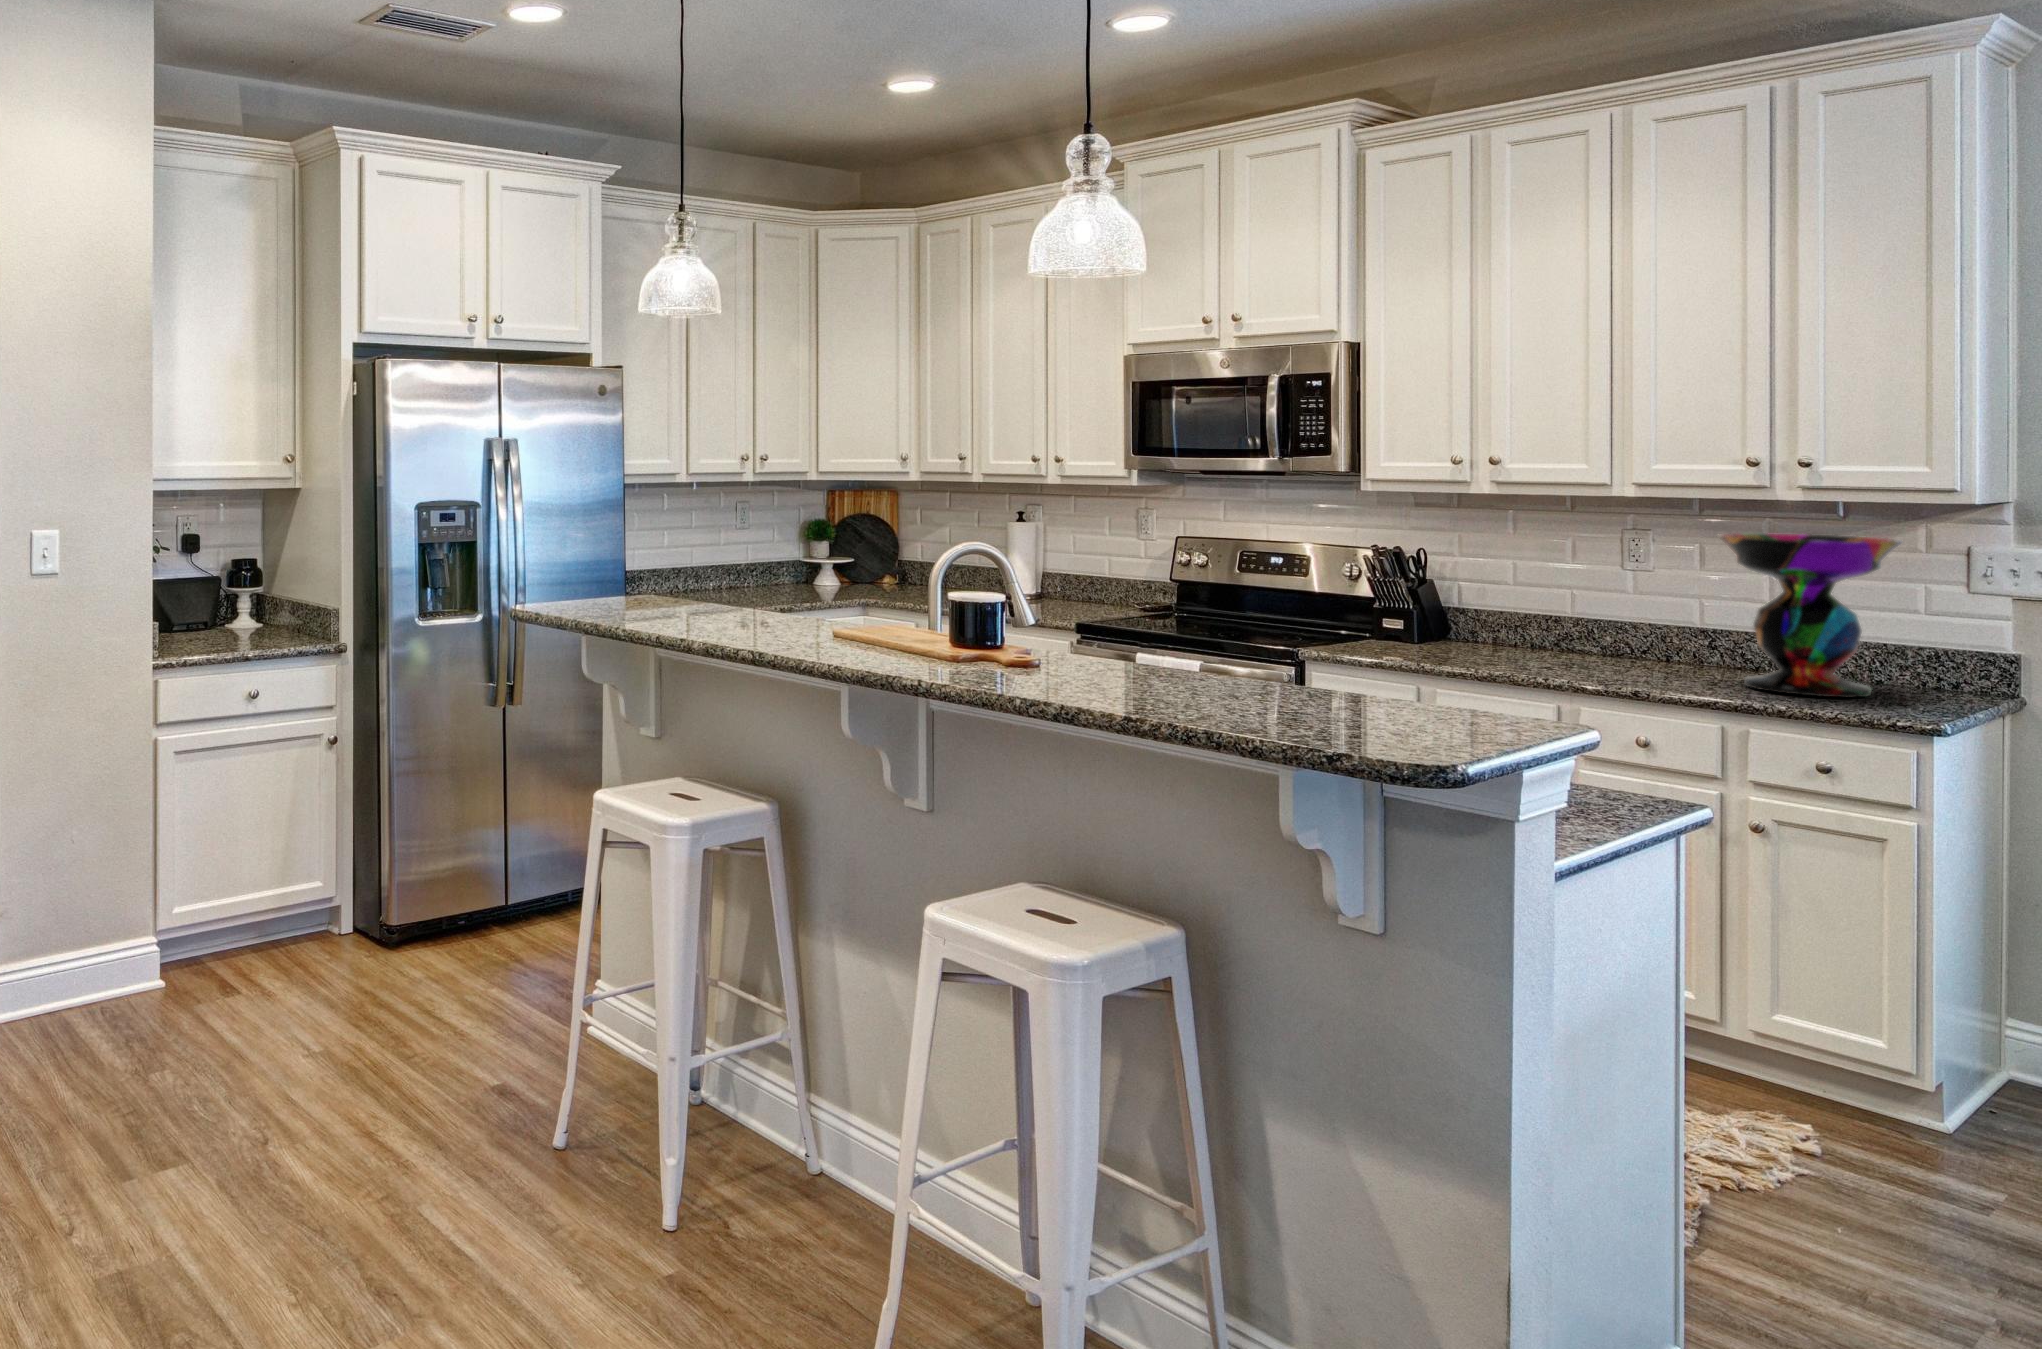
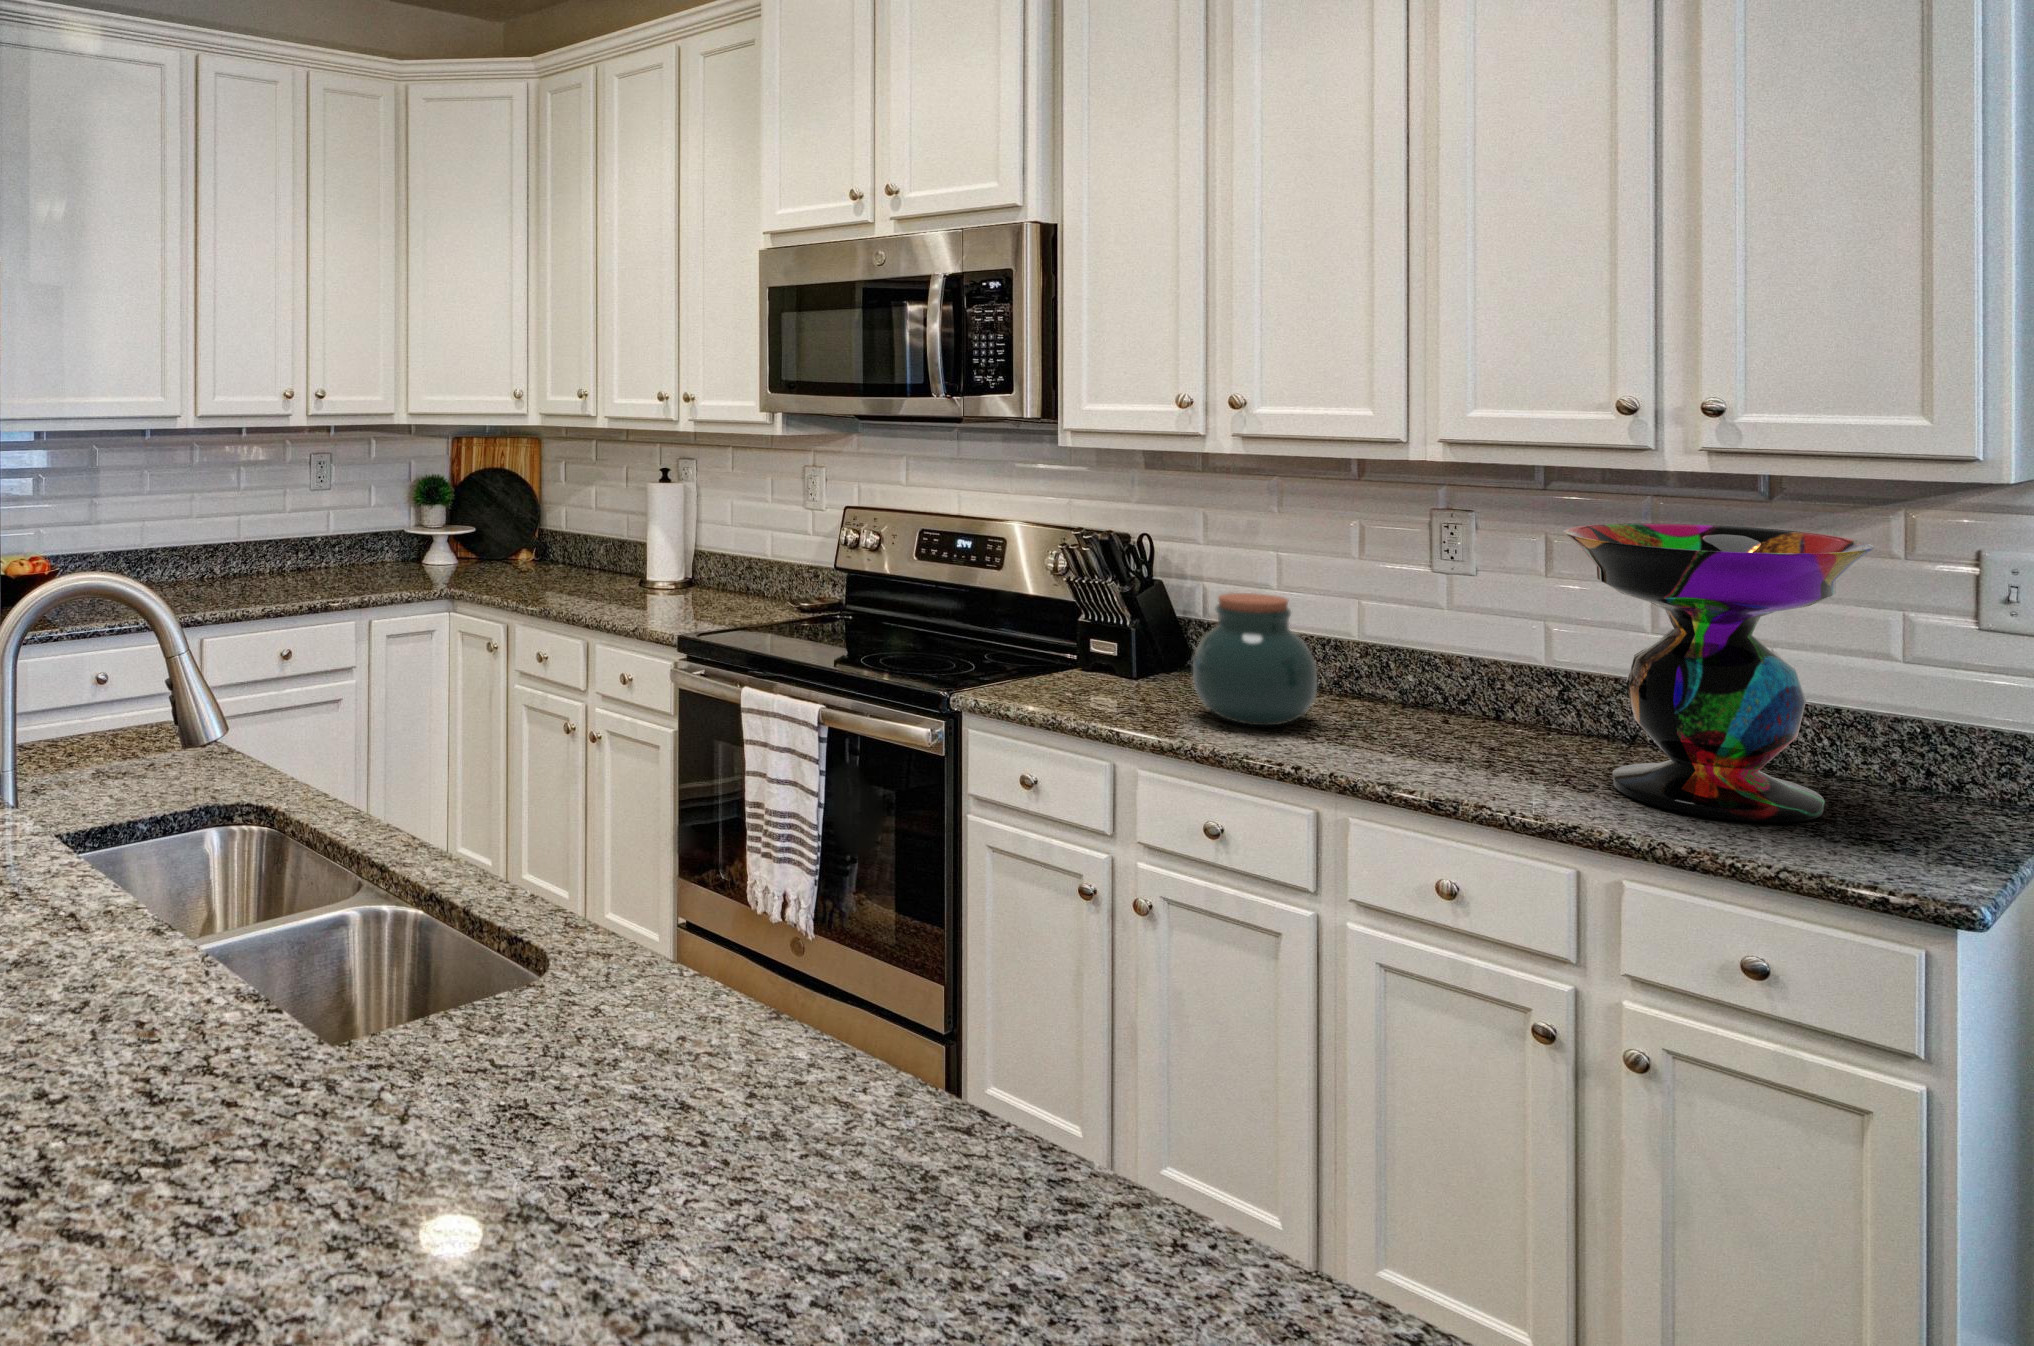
jar: none [1466,581,1550,661] -> present [1193,593,1317,725]

